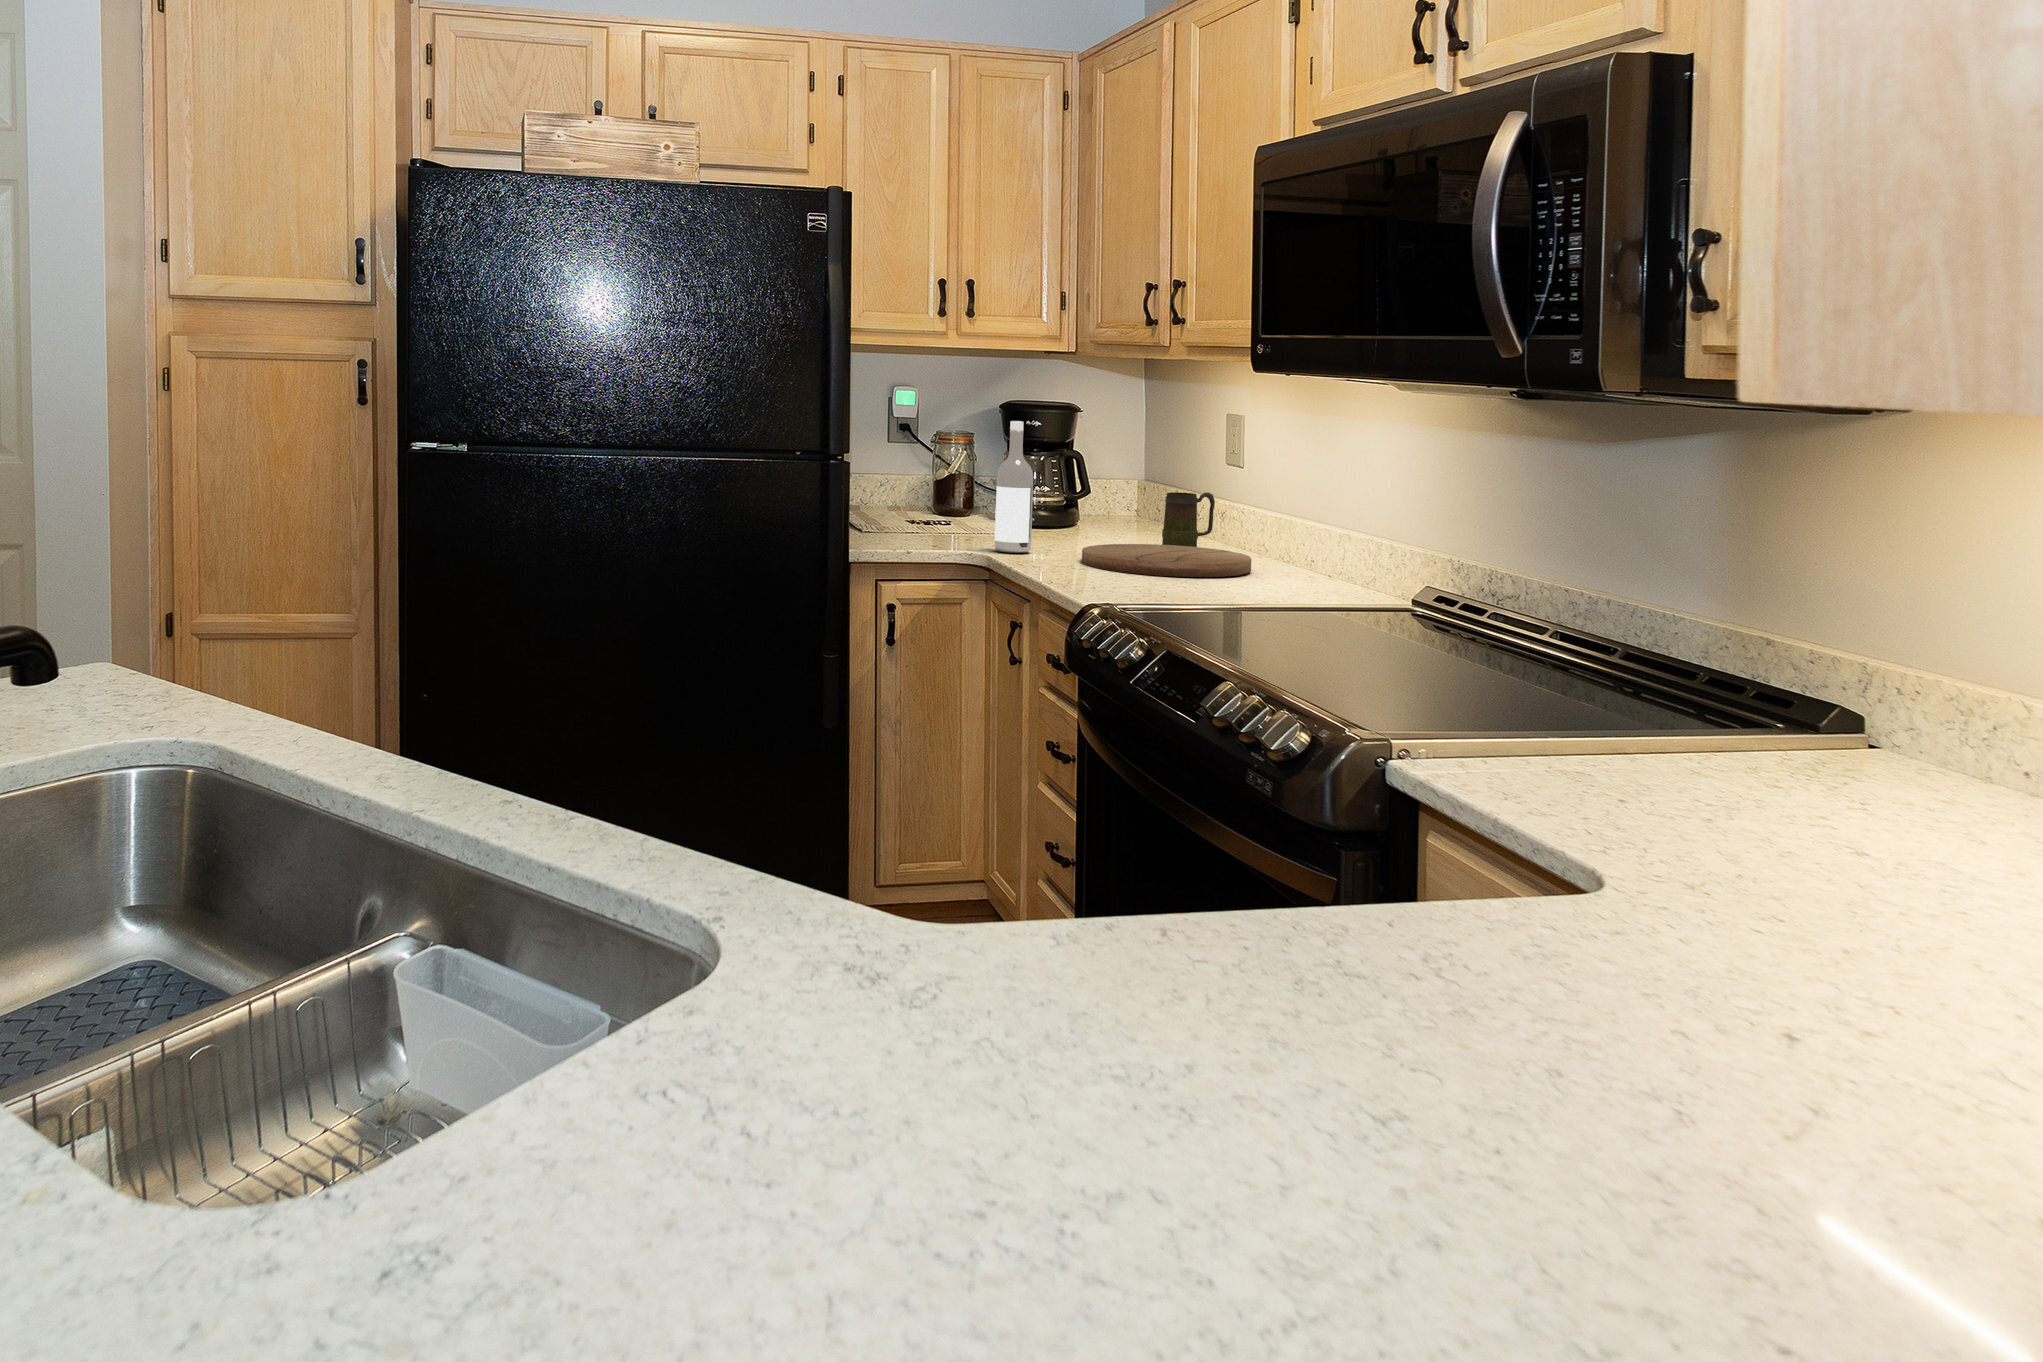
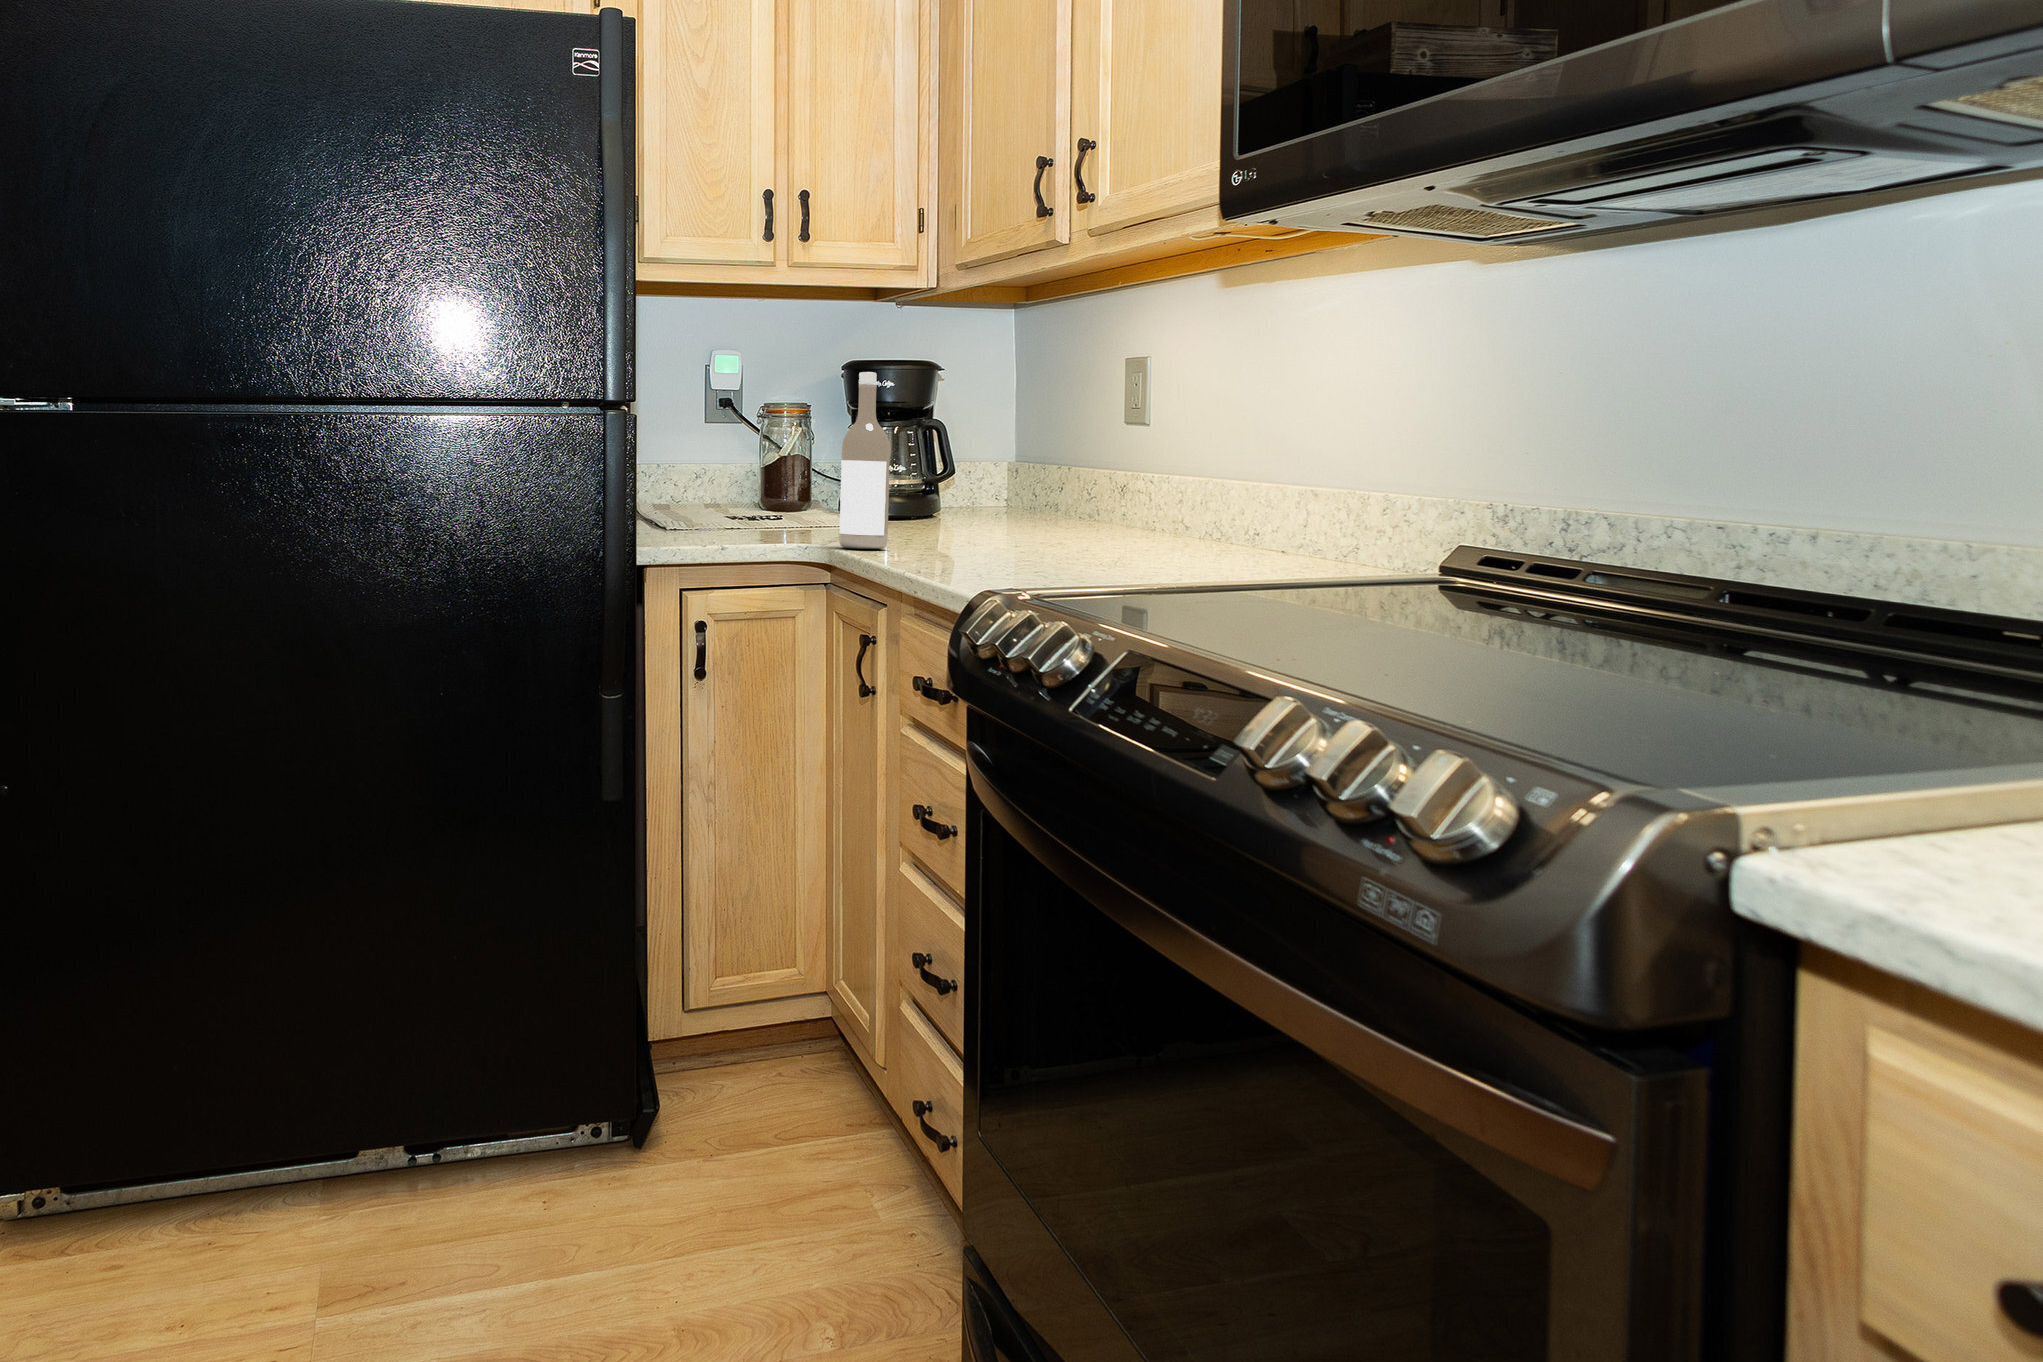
mug: present [1162,492,1215,547] -> none [1051,474,1118,550]
cutting board: present [1082,544,1252,577] -> none [956,537,1182,570]

